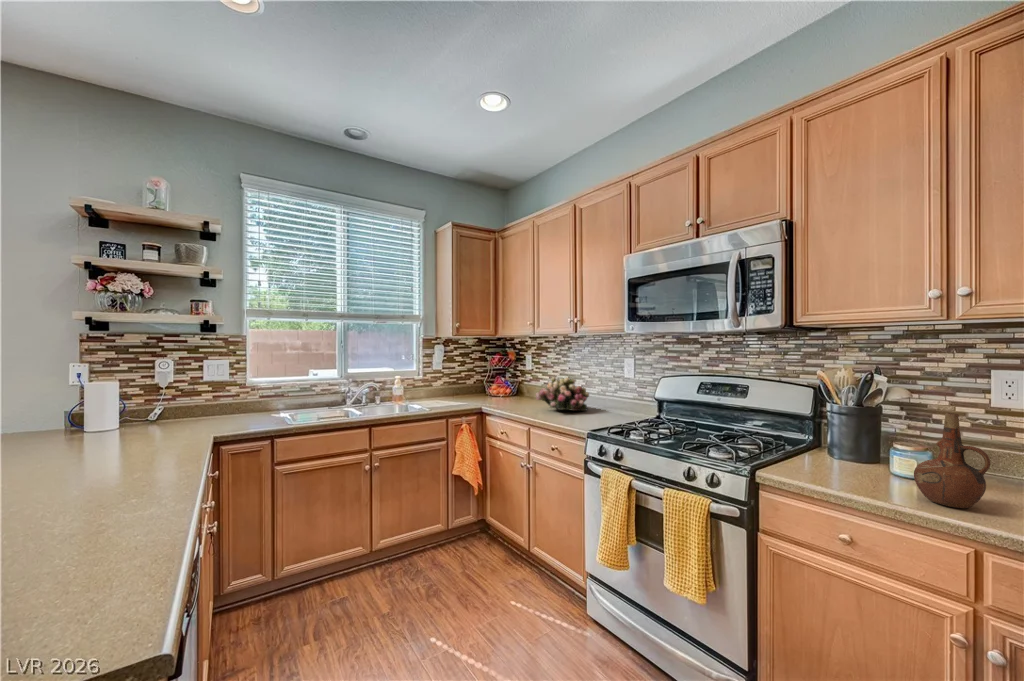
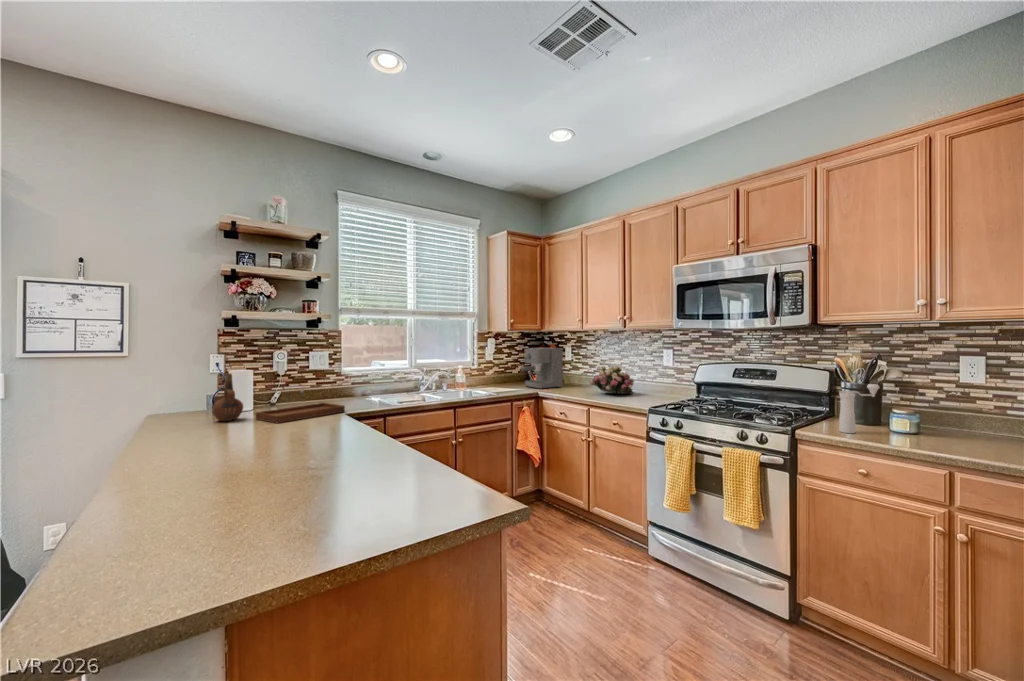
coffee maker: none [466,355,517,403] -> present [521,348,563,389]
tray: none [93,407,216,450] -> present [256,390,345,423]
pepper mill: none [816,408,873,478] -> present [839,384,879,433]
ceramic pitcher: present [914,413,990,508] -> present [213,374,243,421]

